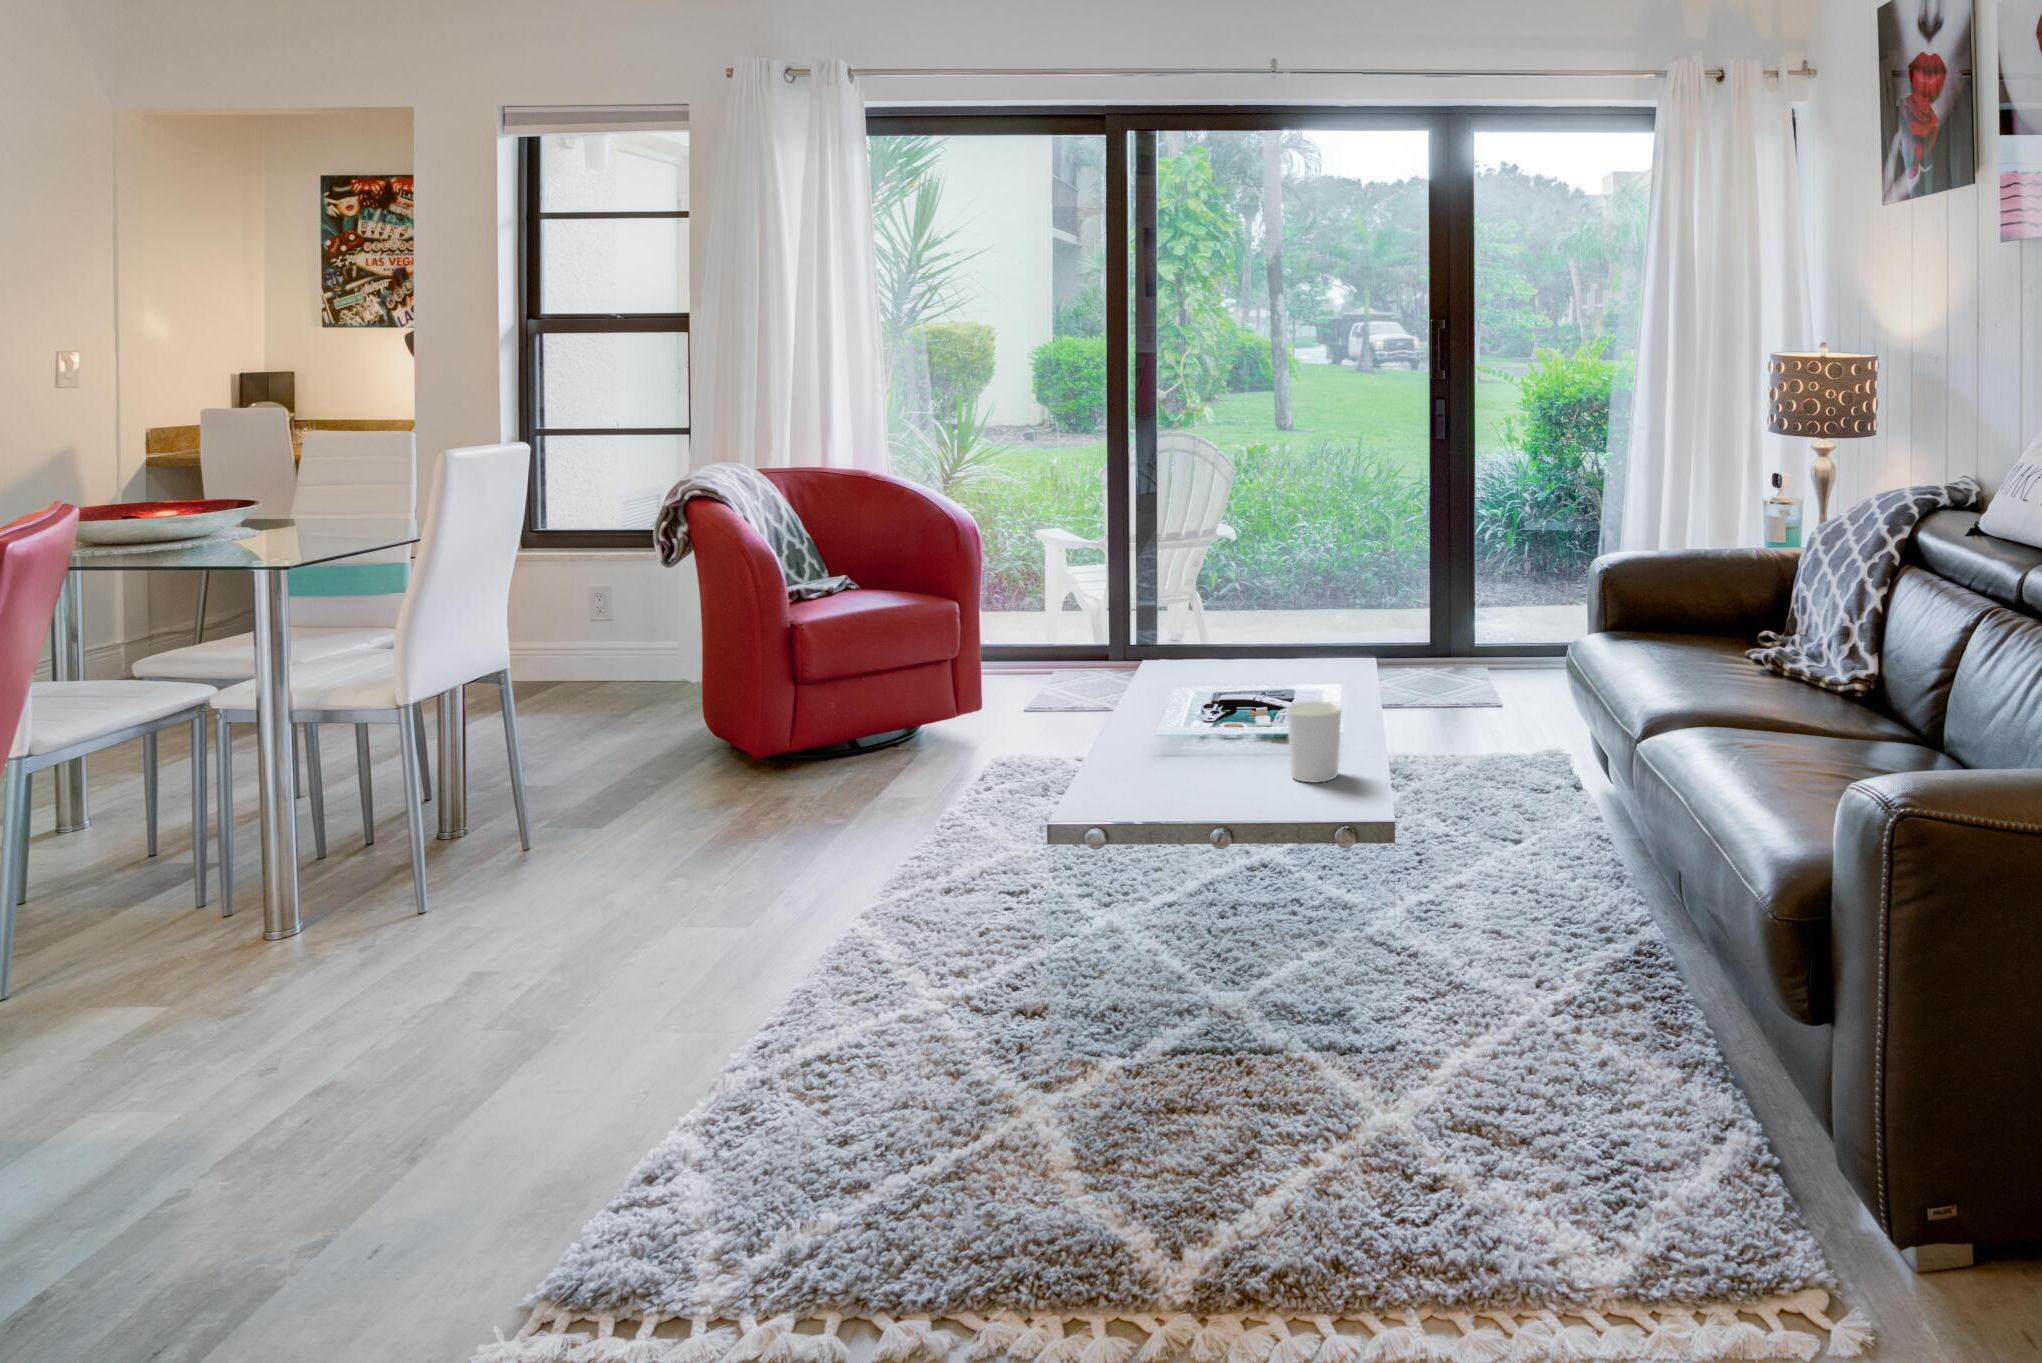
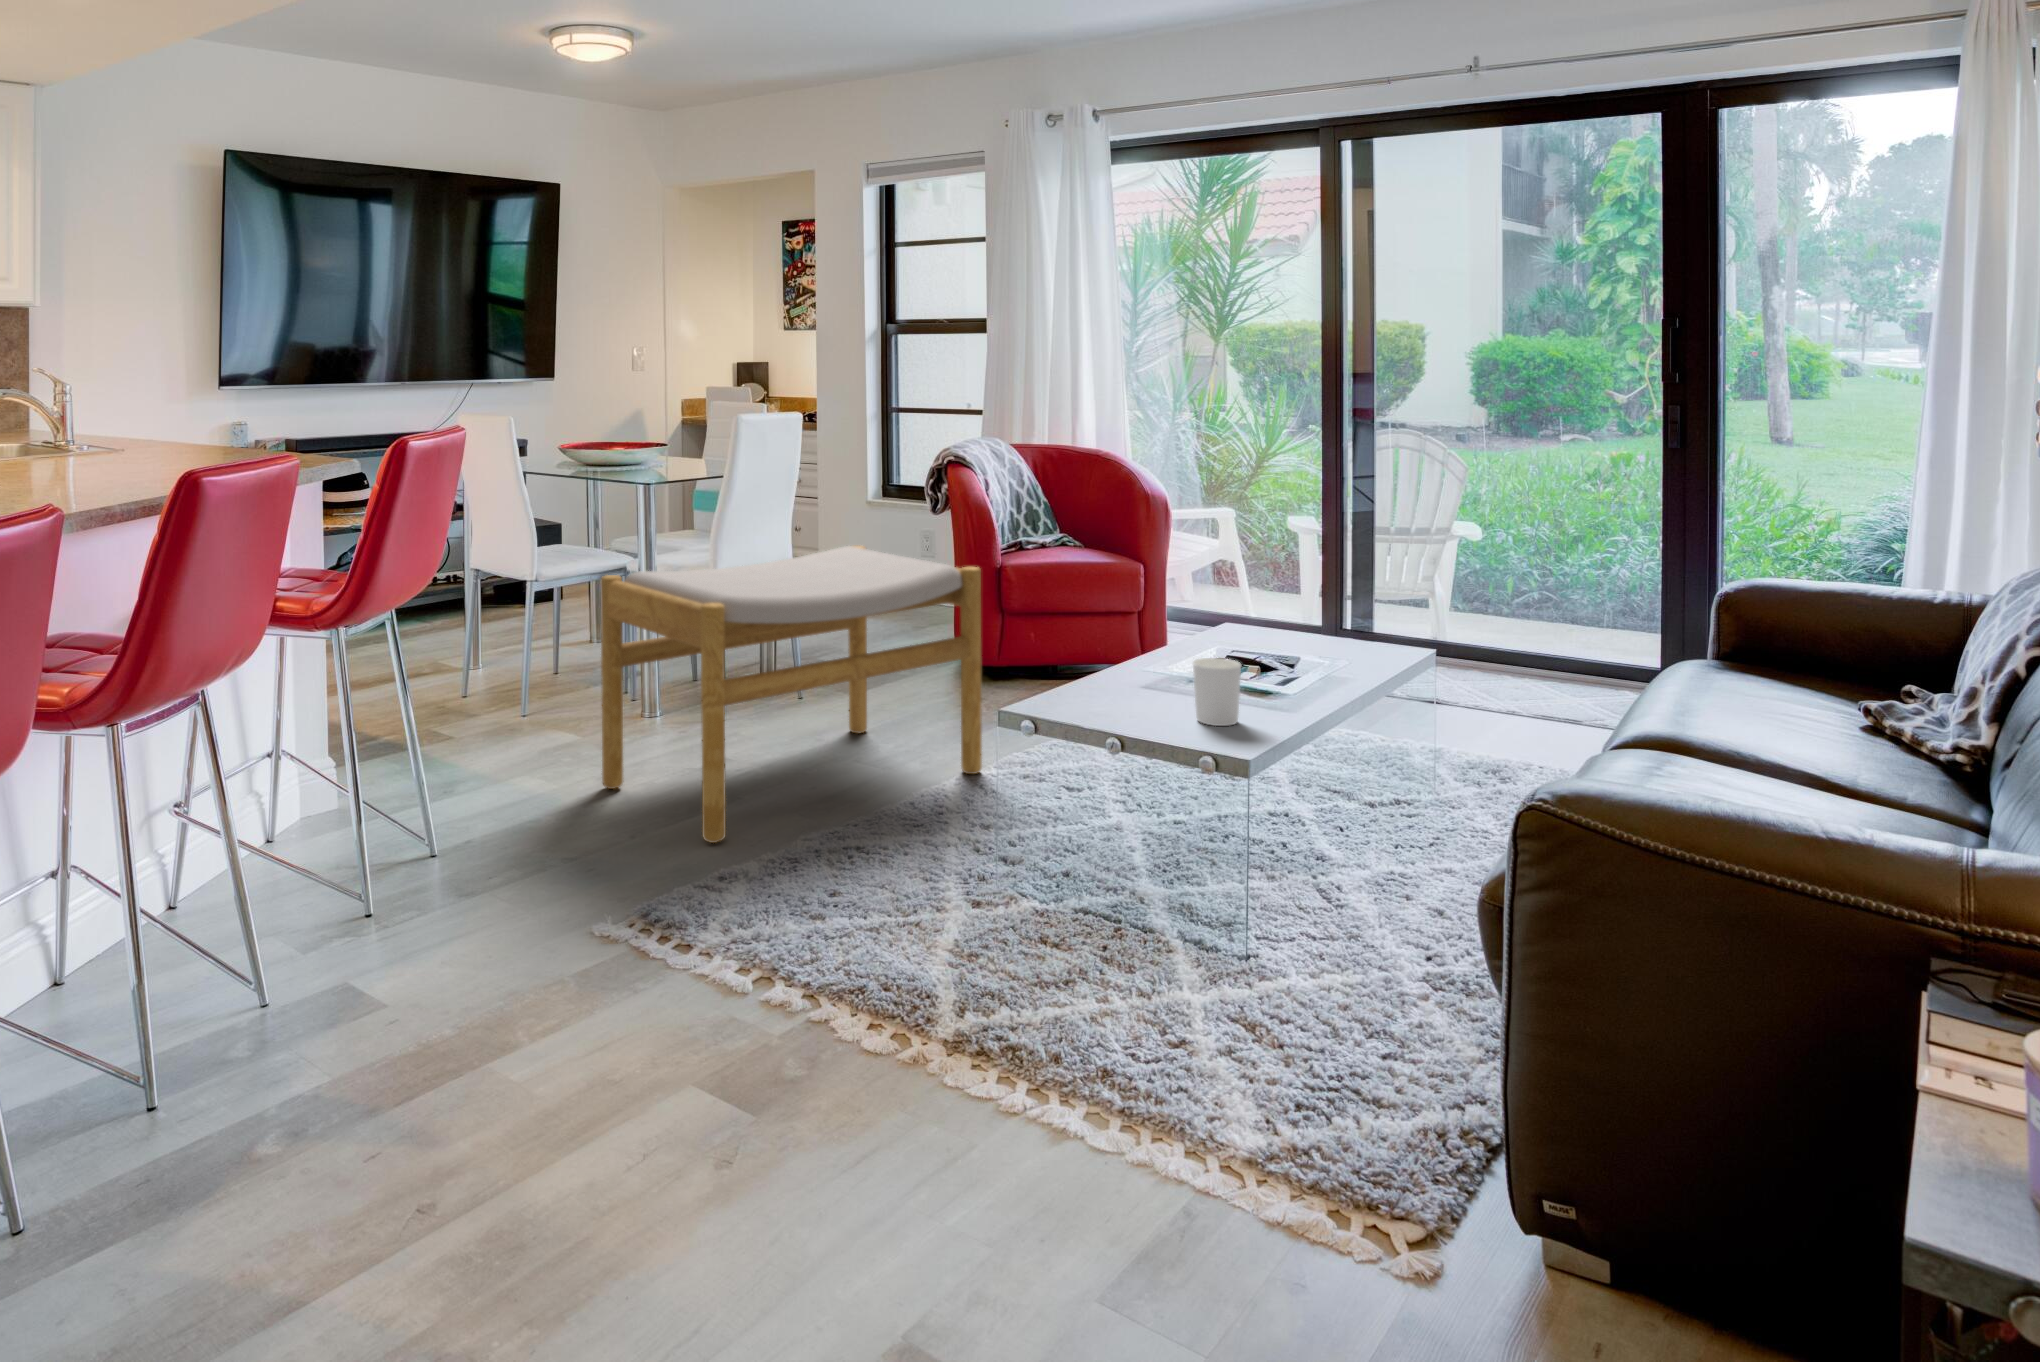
footstool: none [267,621,882,1126] -> present [601,546,982,843]

